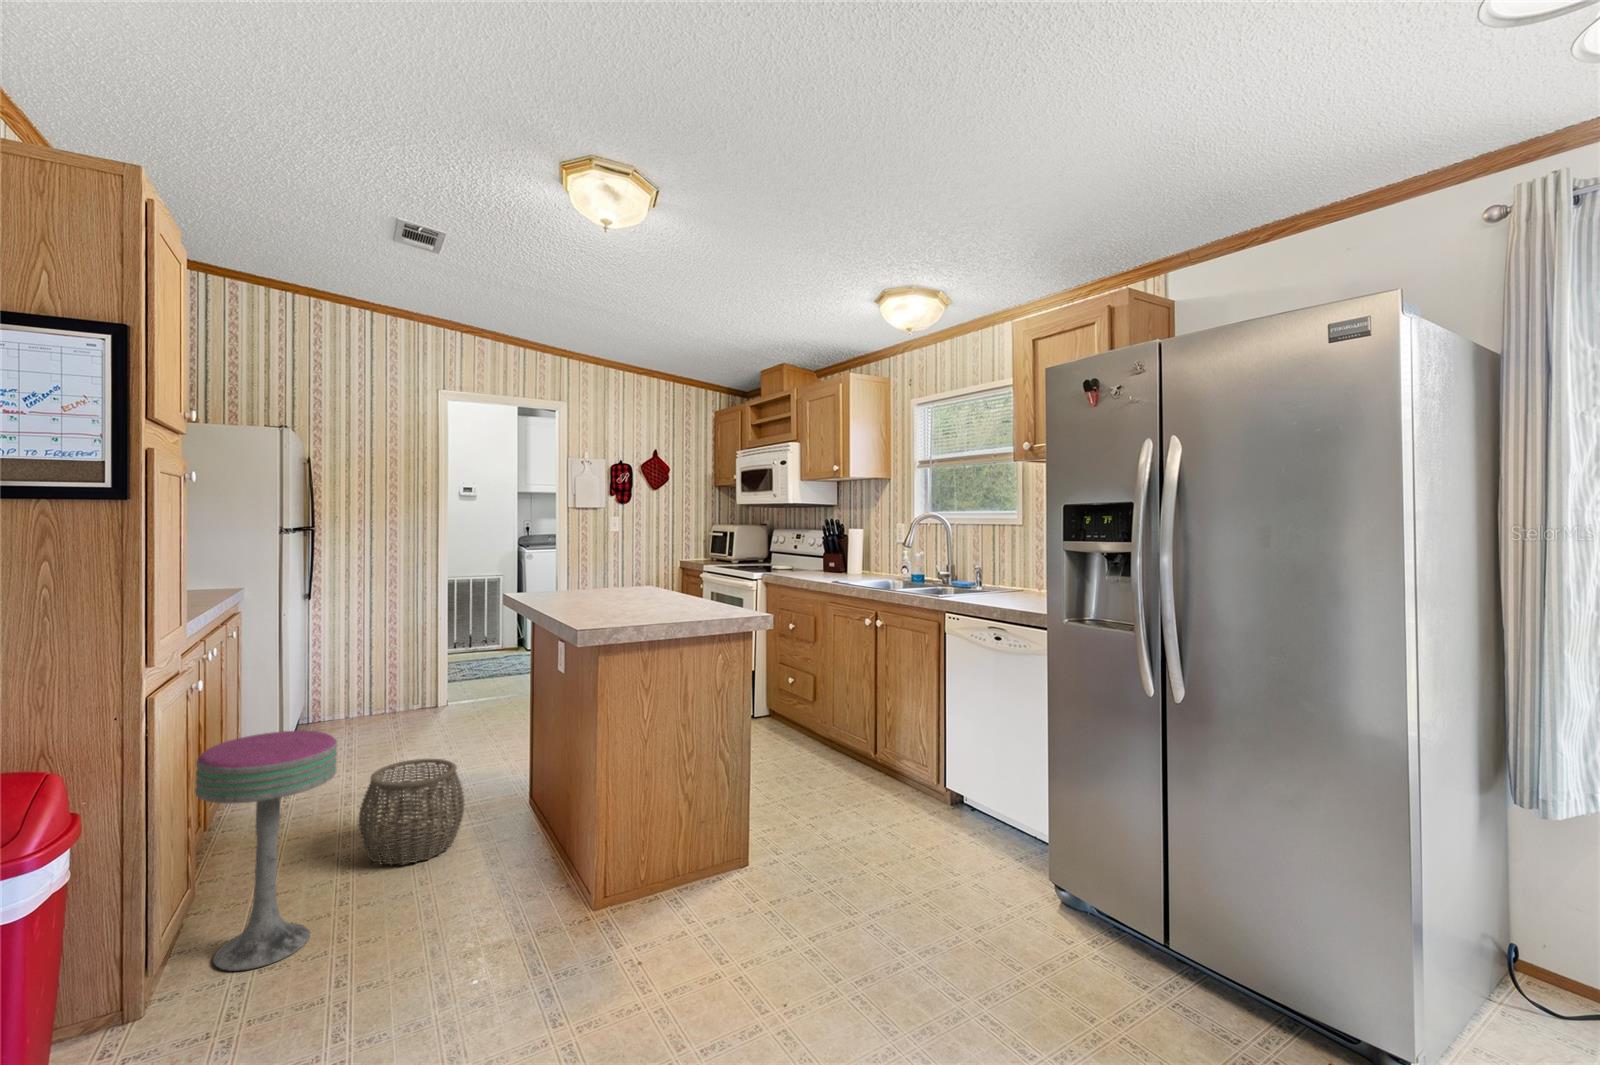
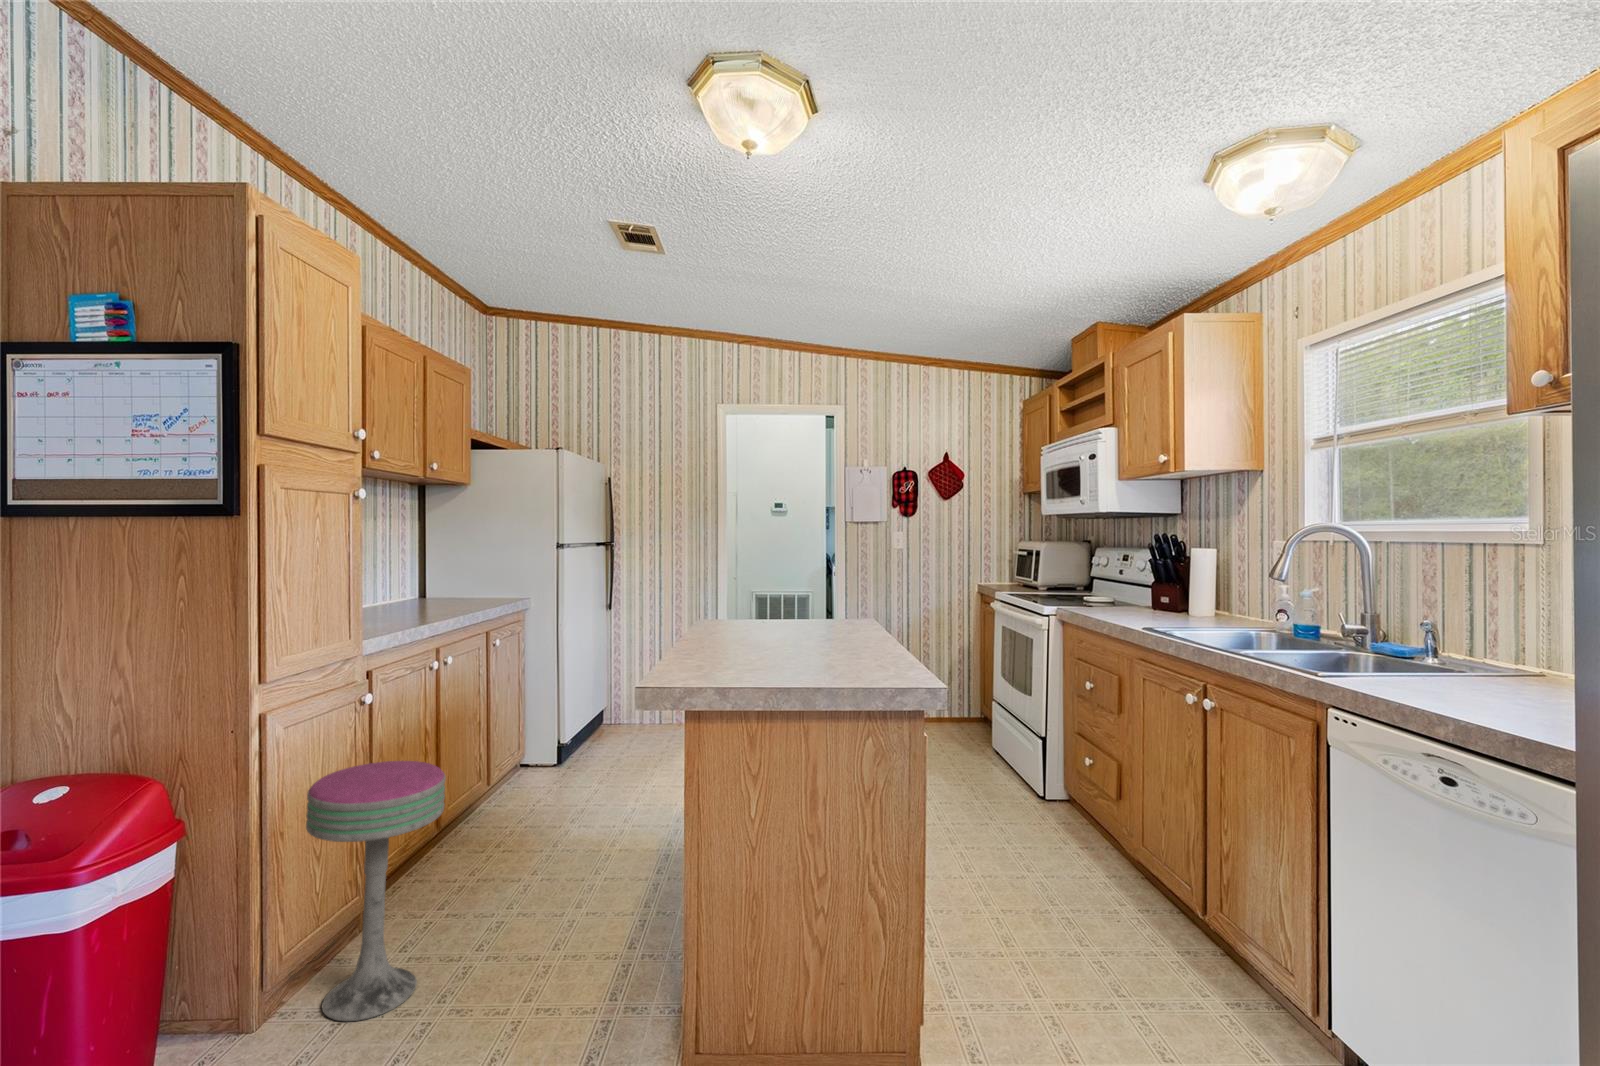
woven basket: present [359,759,465,865] -> none [516,803,625,927]

